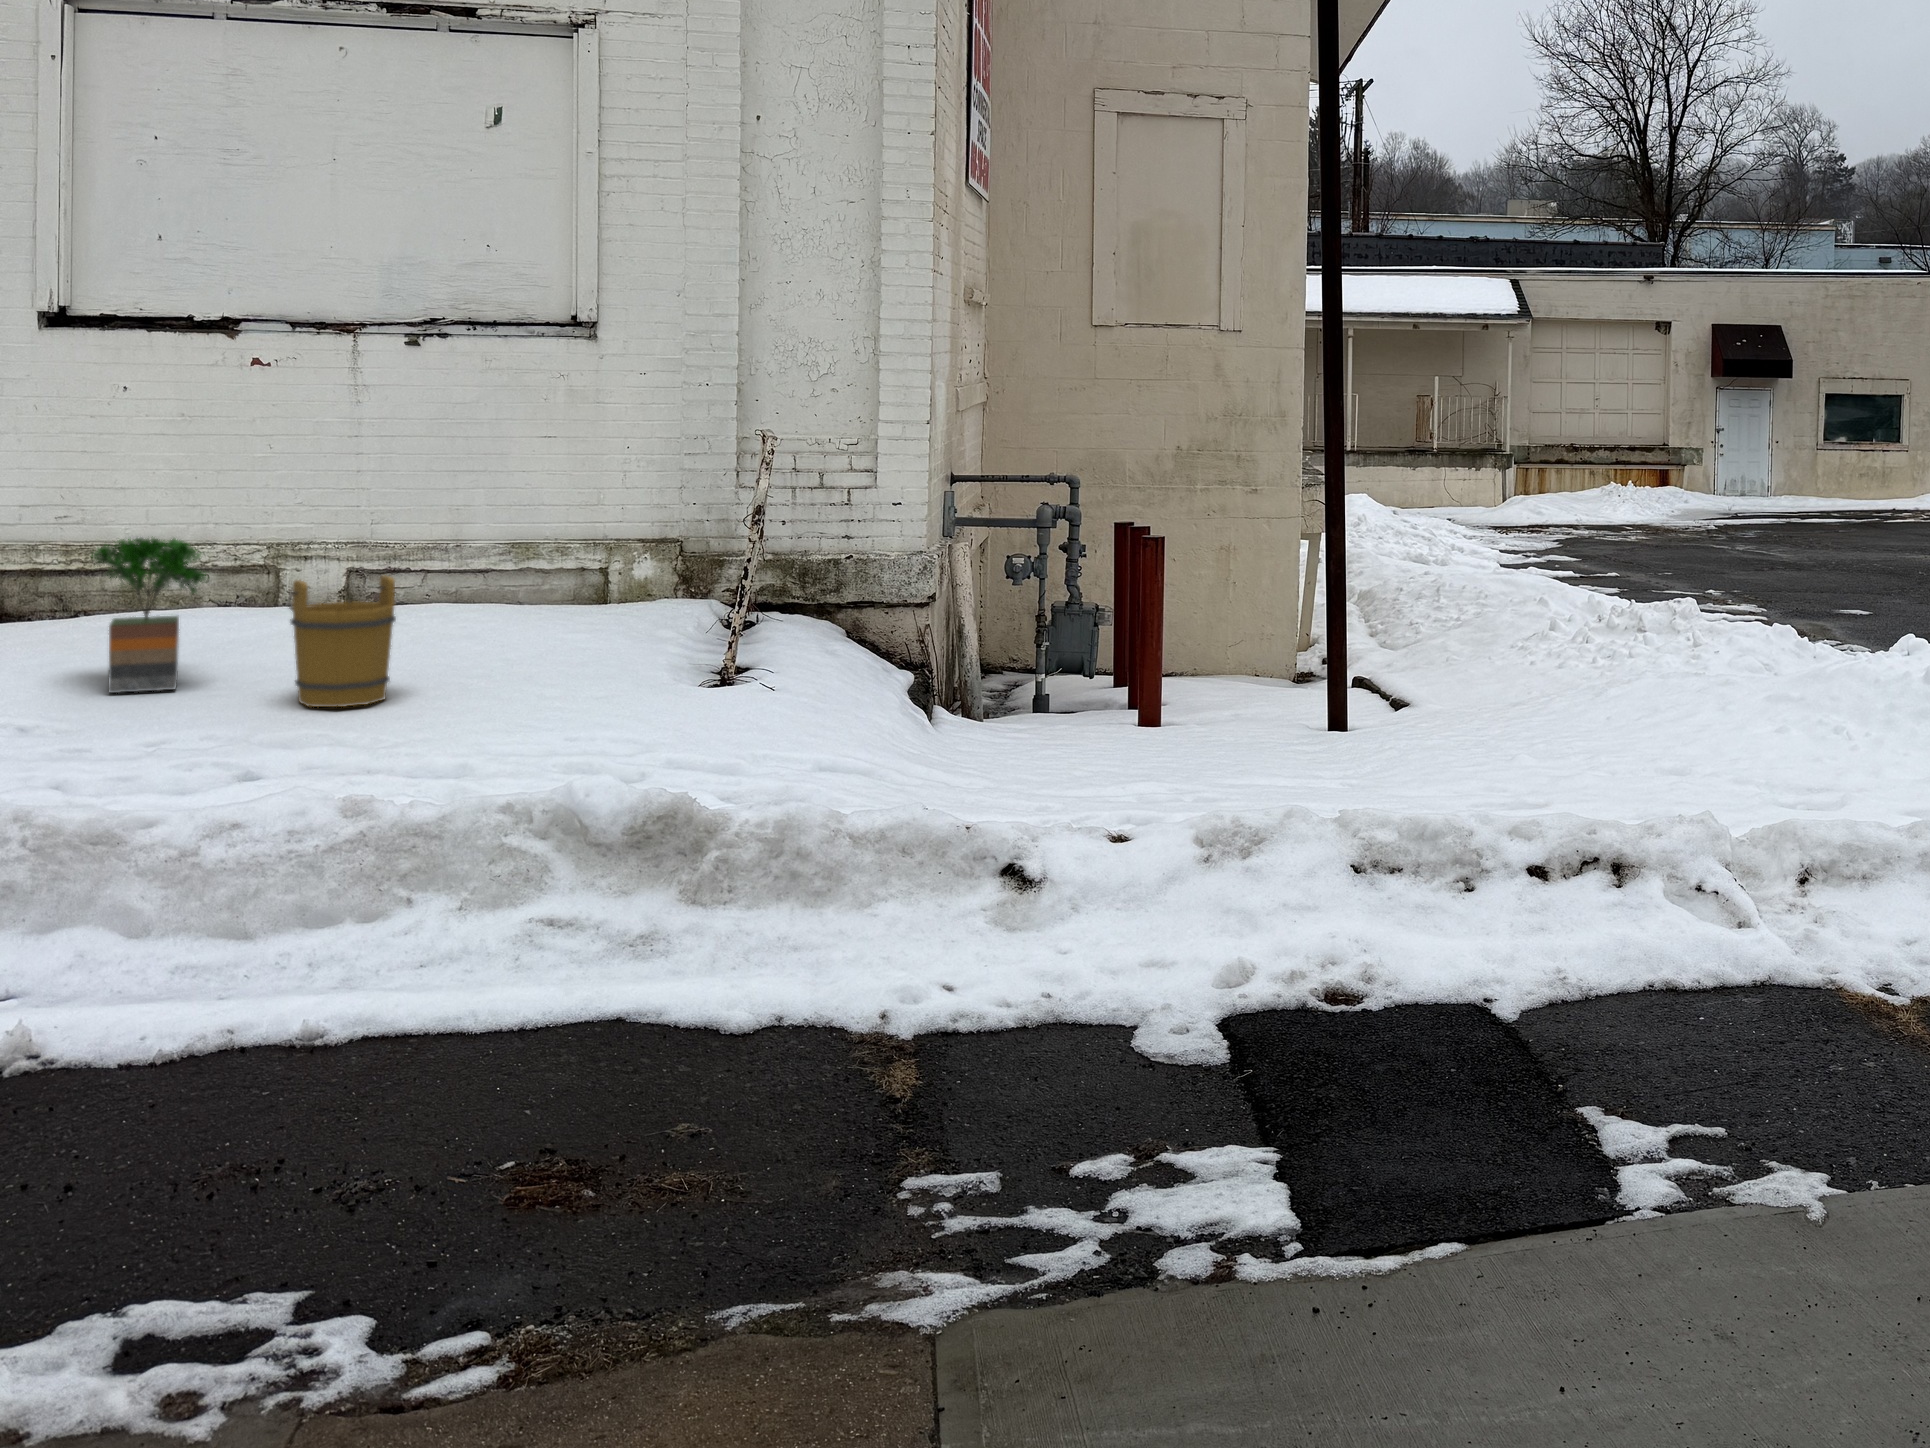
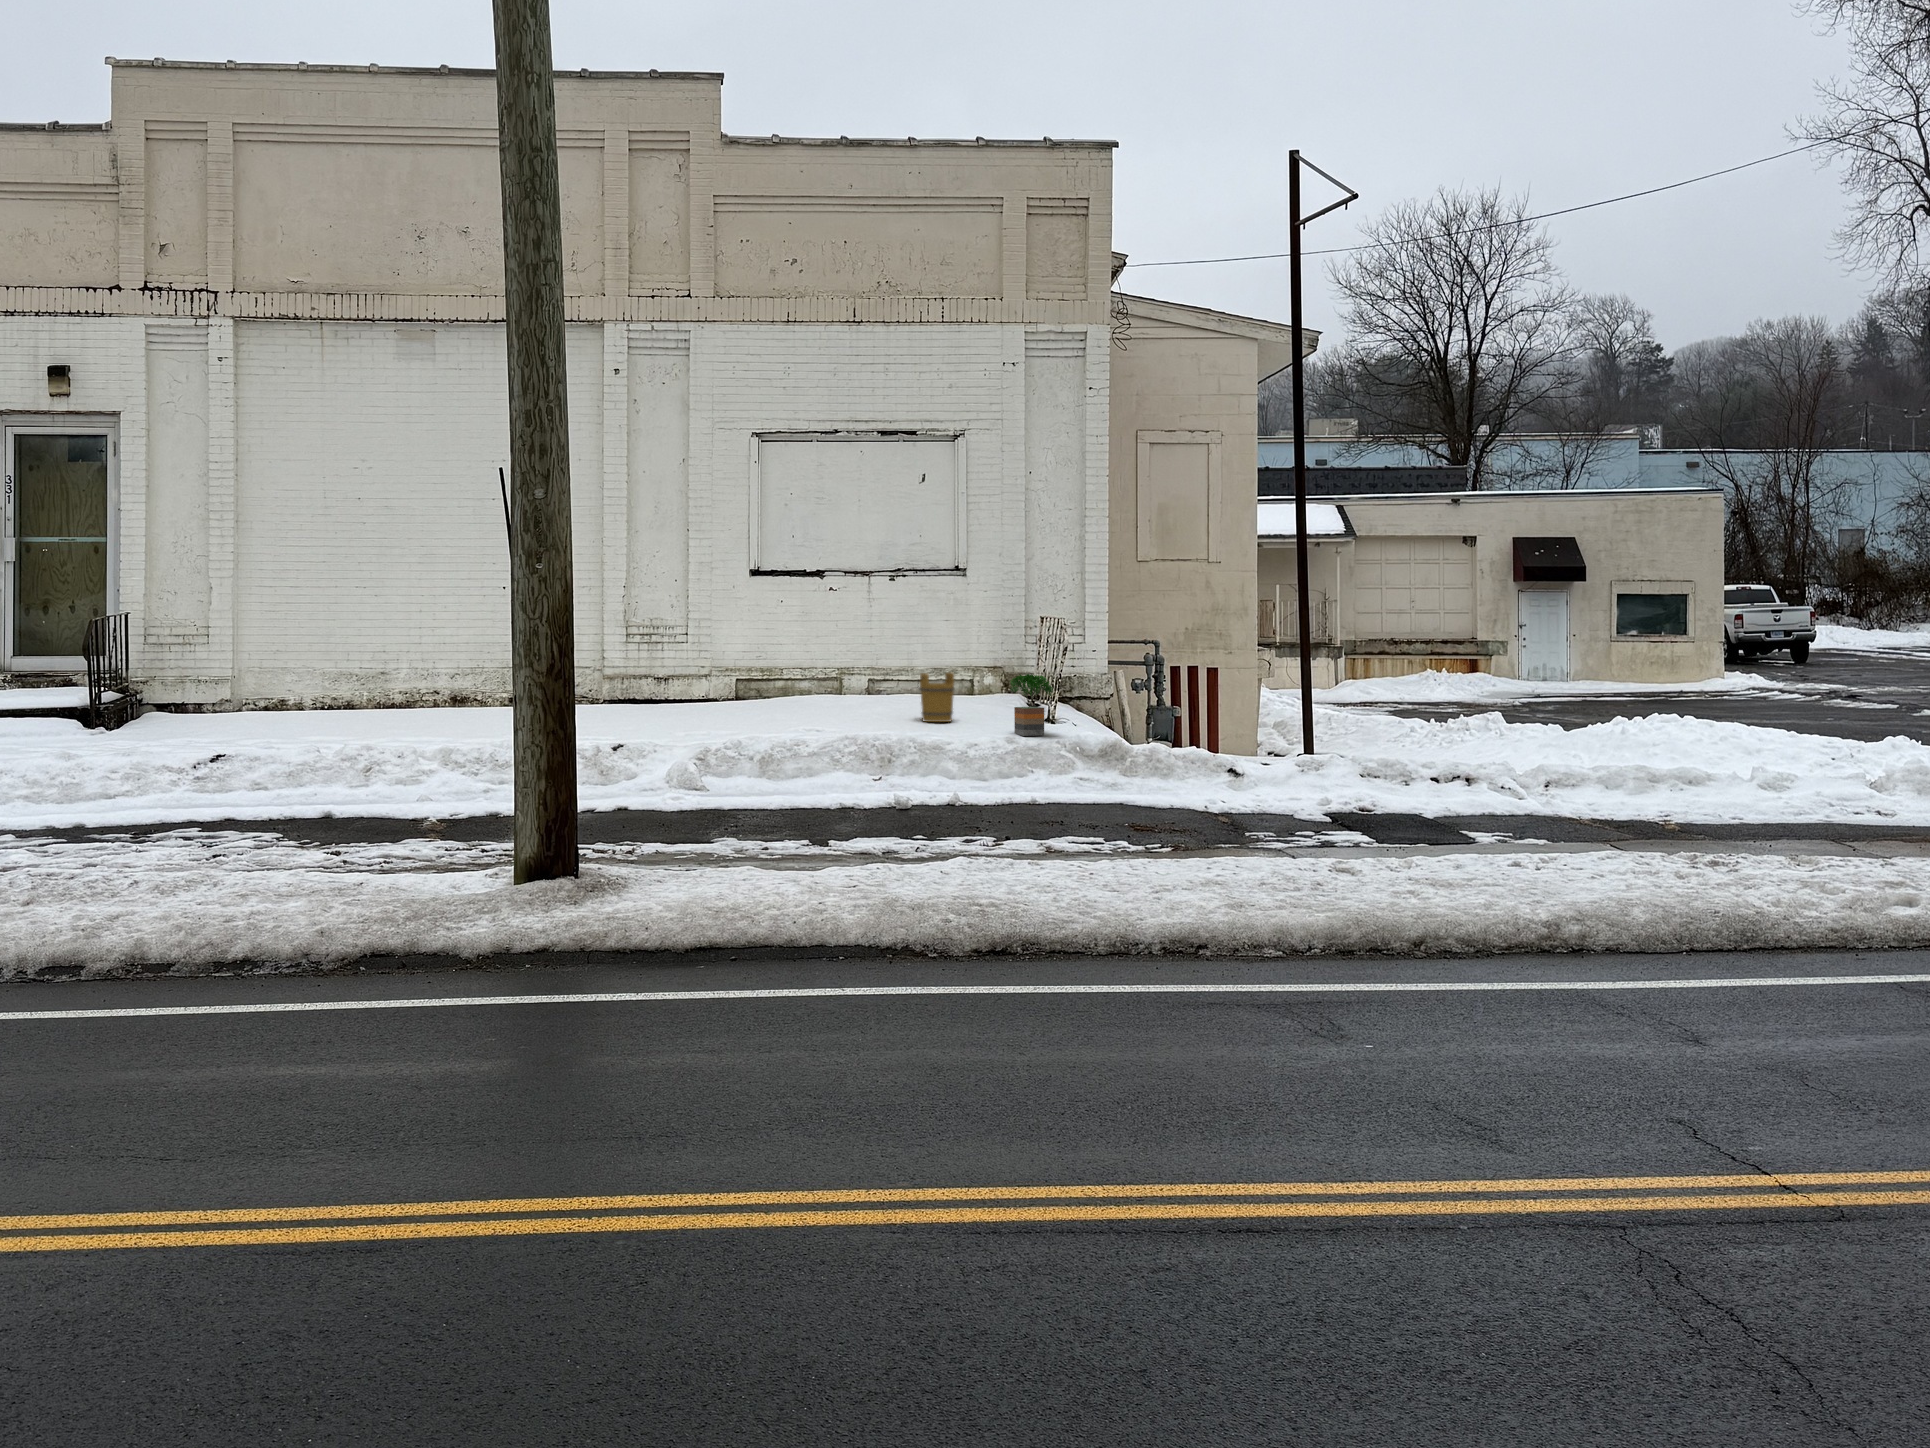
potted tree: present [91,538,206,693] -> present [1011,674,1053,736]

